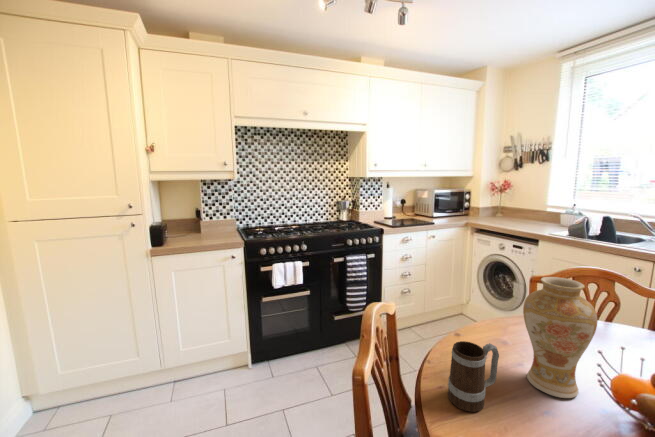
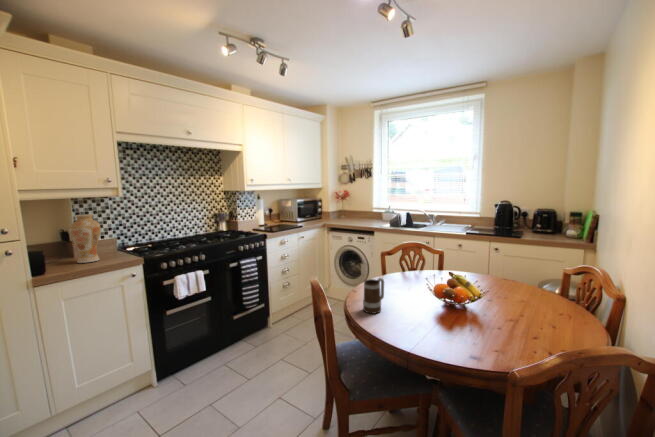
vase: present [523,277,598,398] -> present [70,214,101,263]

